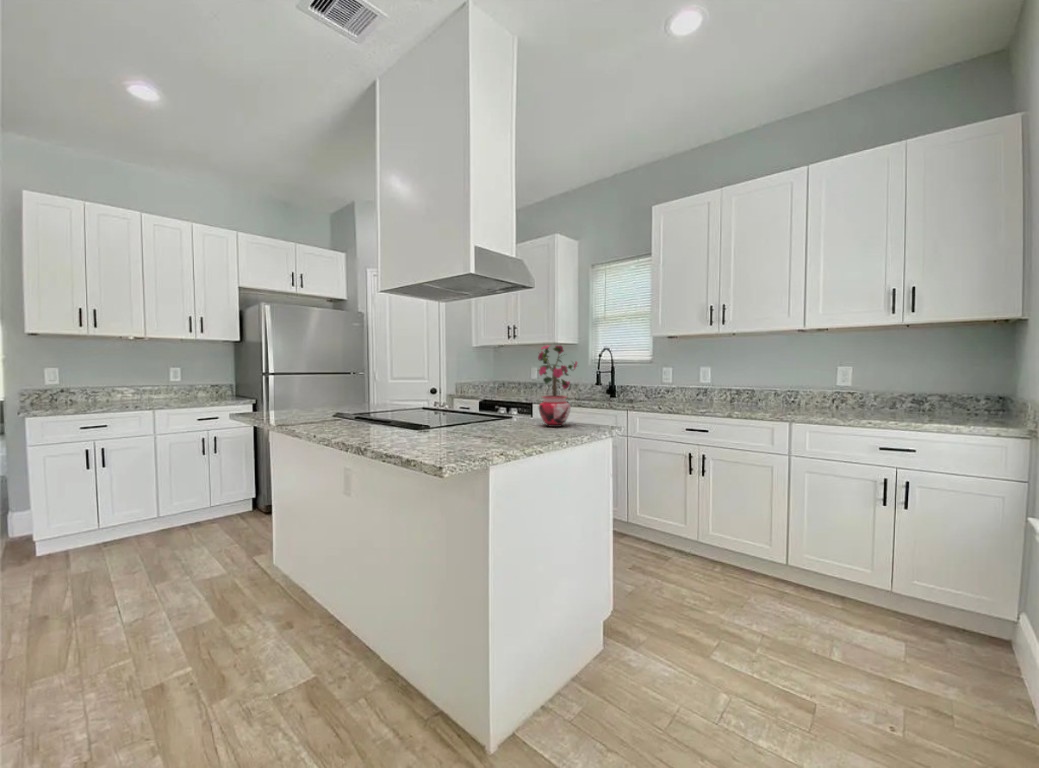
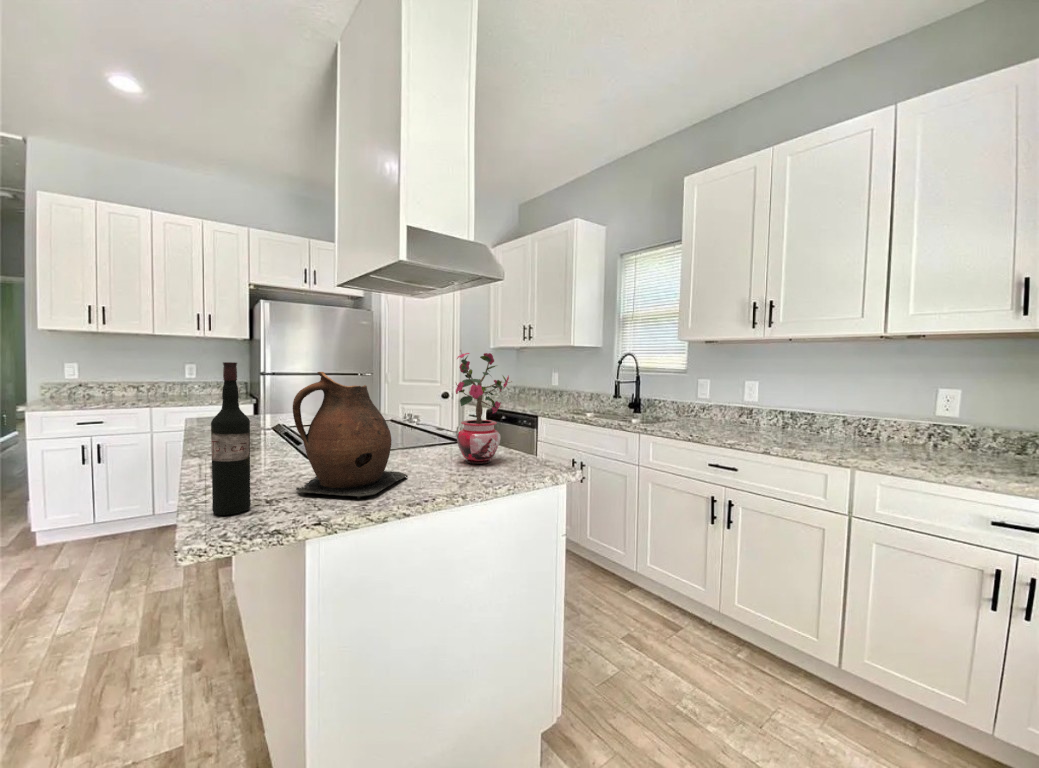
wine bottle: none [436,351,459,453] -> present [211,362,251,515]
ceramic pitcher: none [461,358,526,443] -> present [293,372,408,499]

